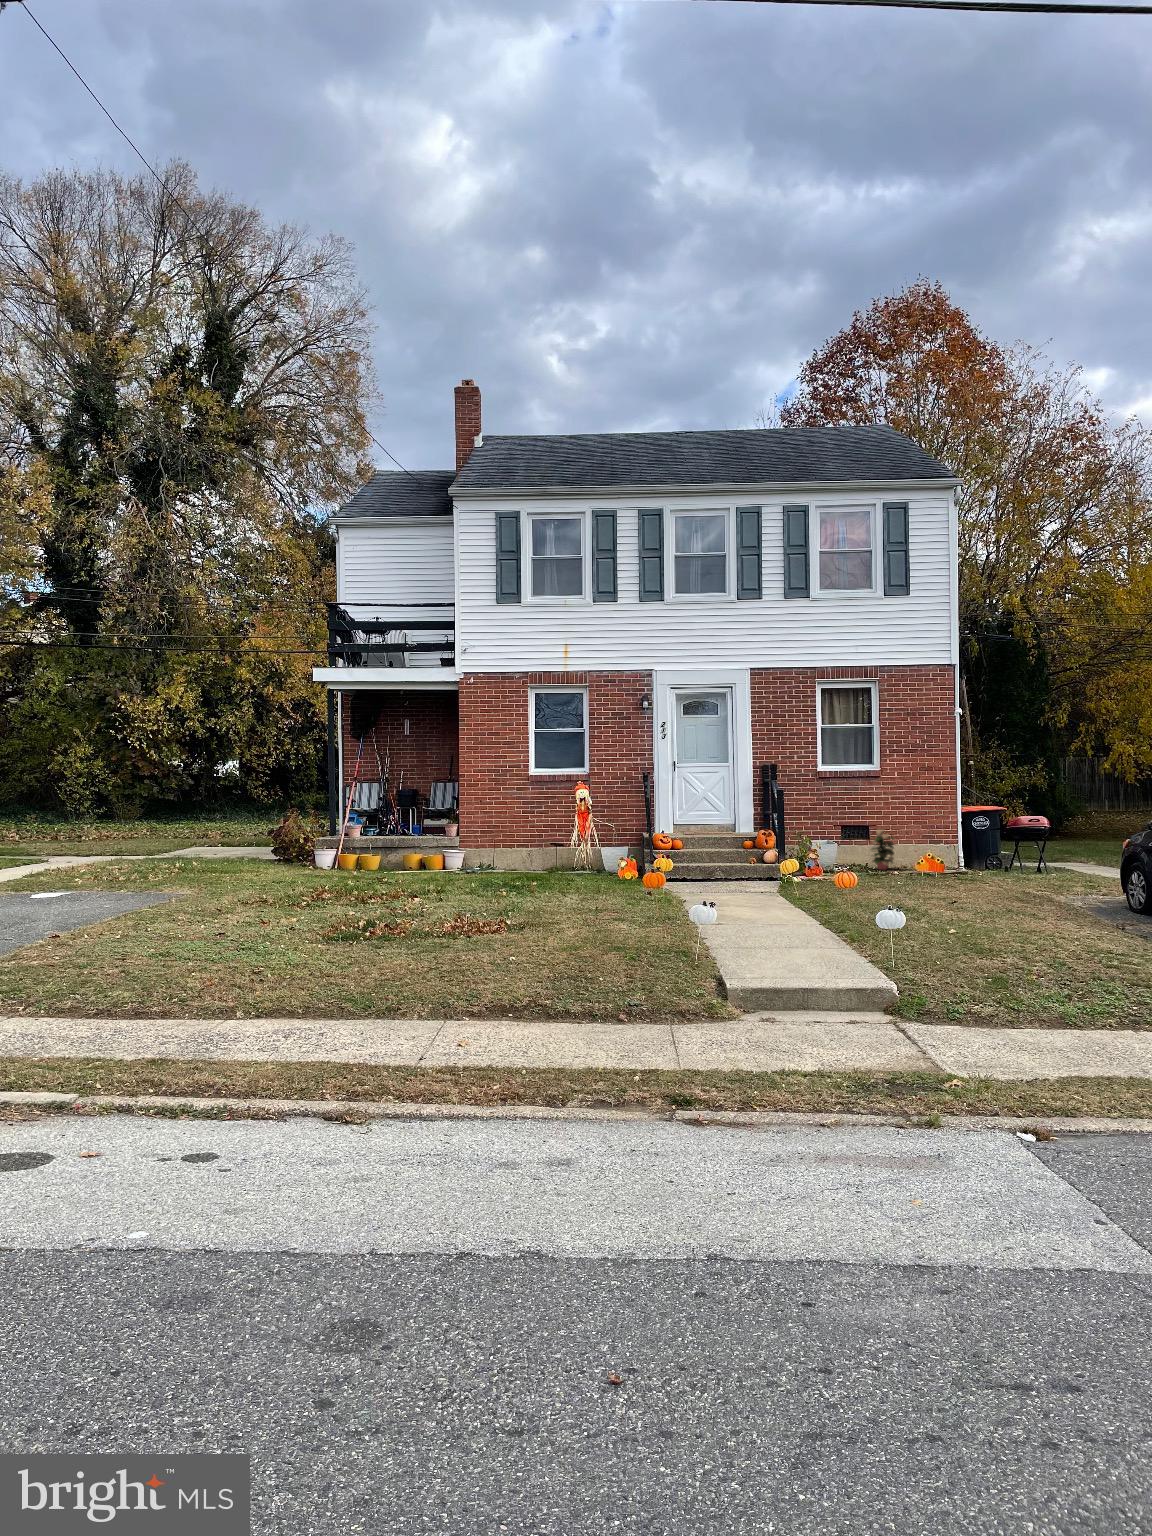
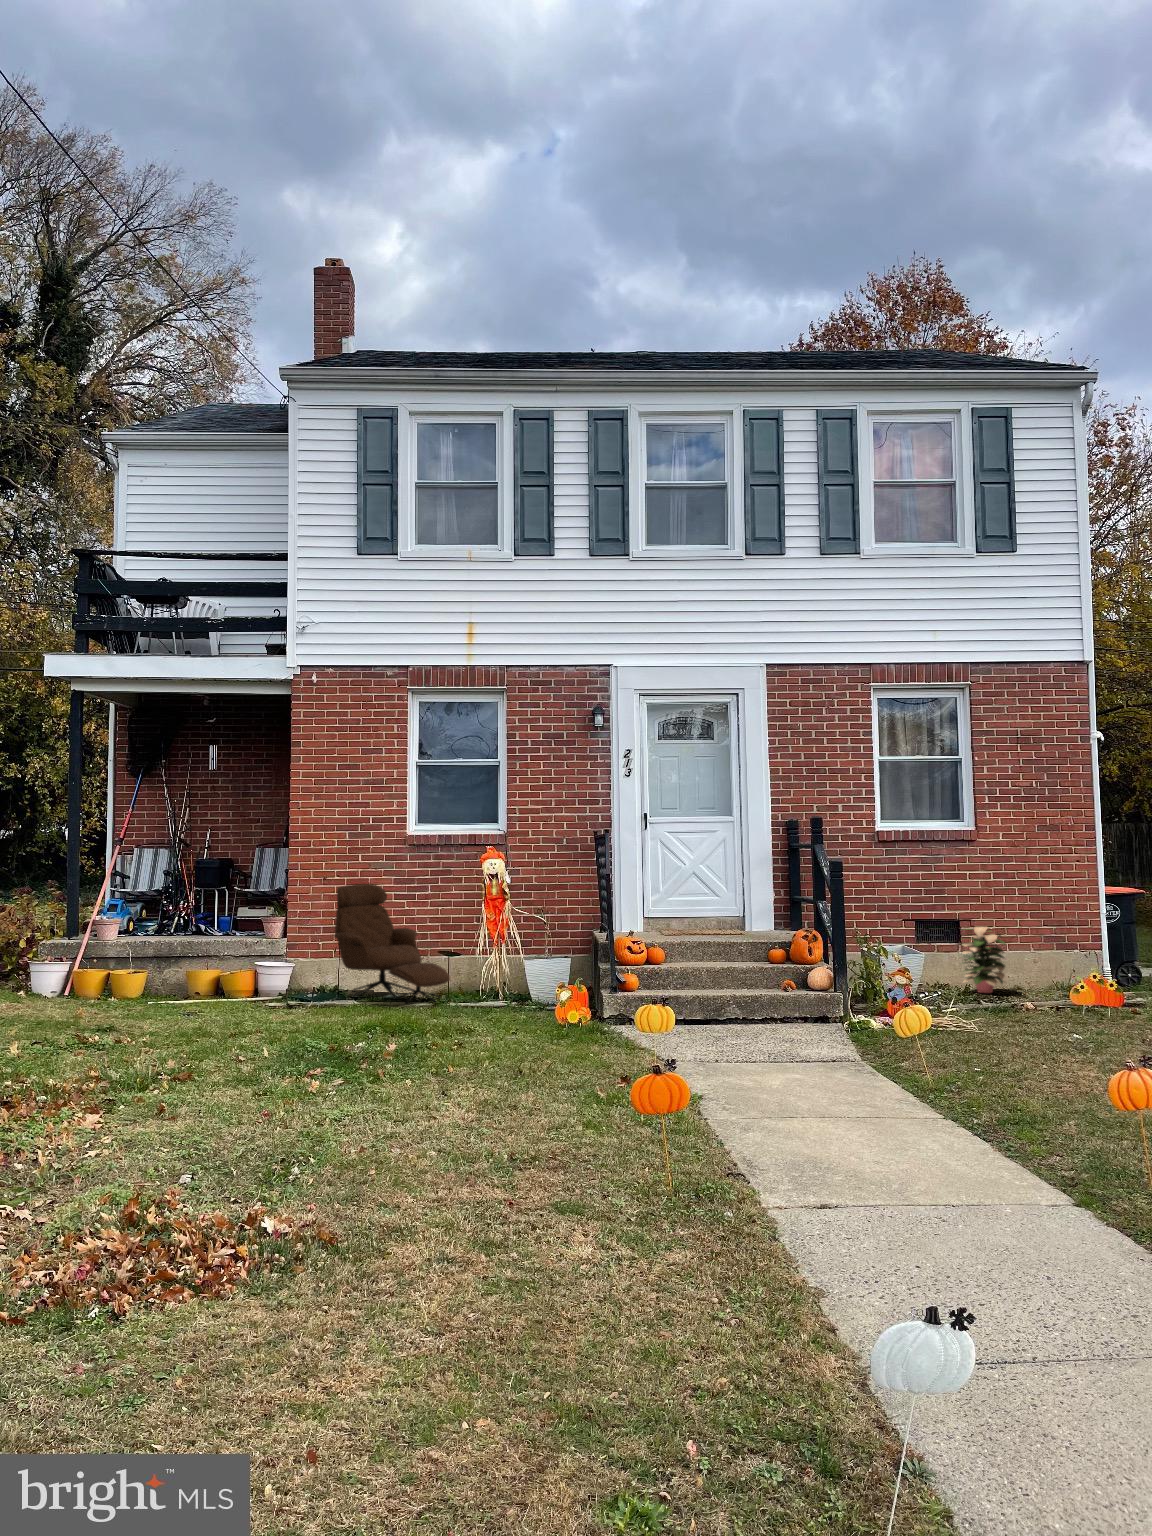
lounge chair: none [489,804,557,872] -> present [334,884,450,1003]

